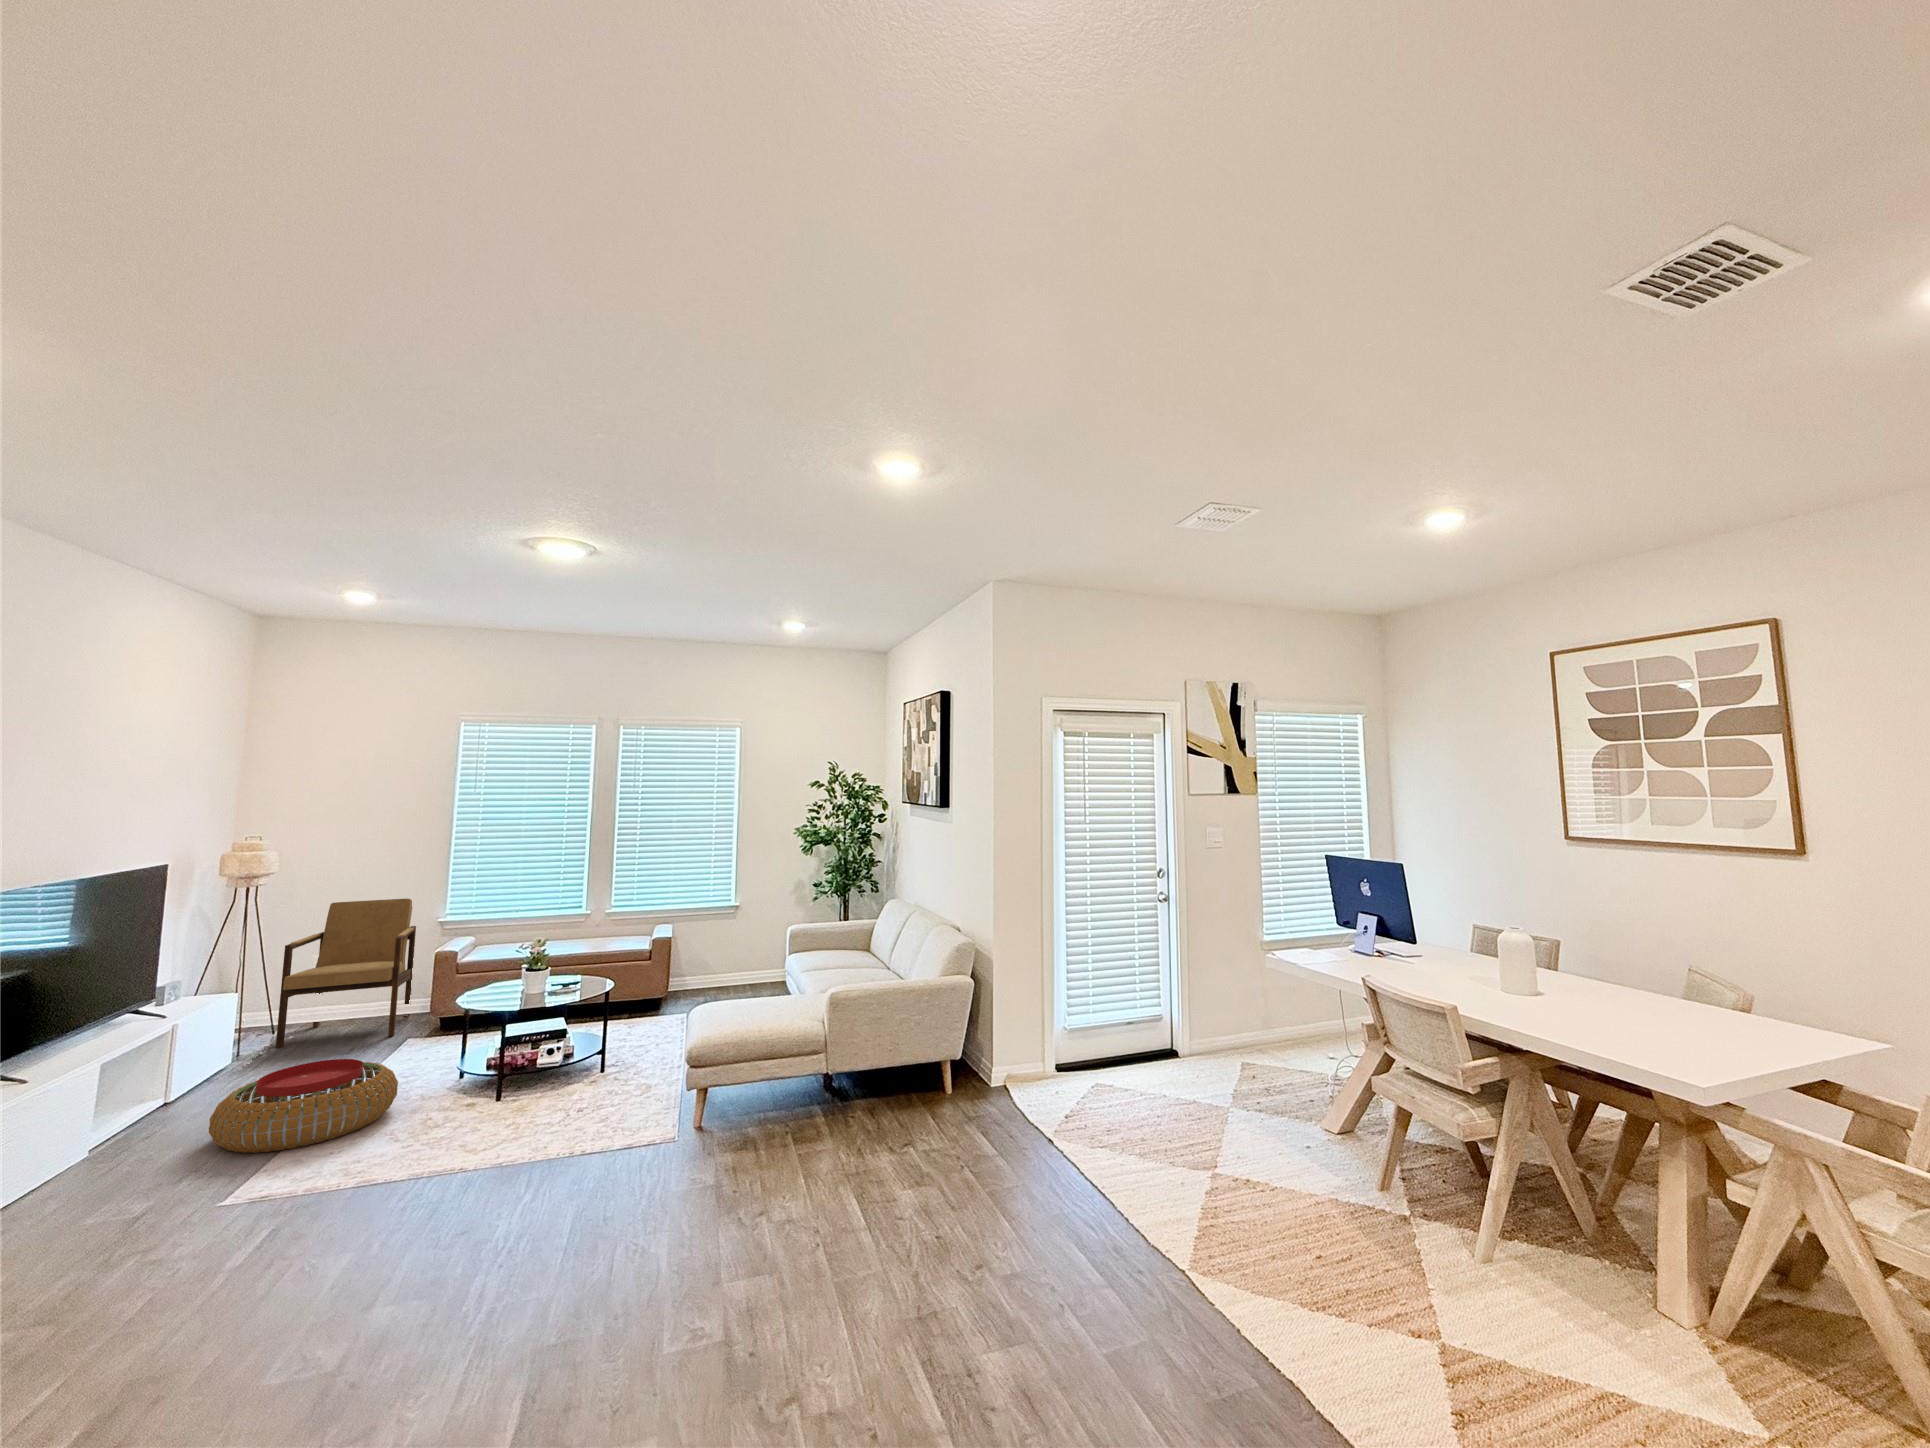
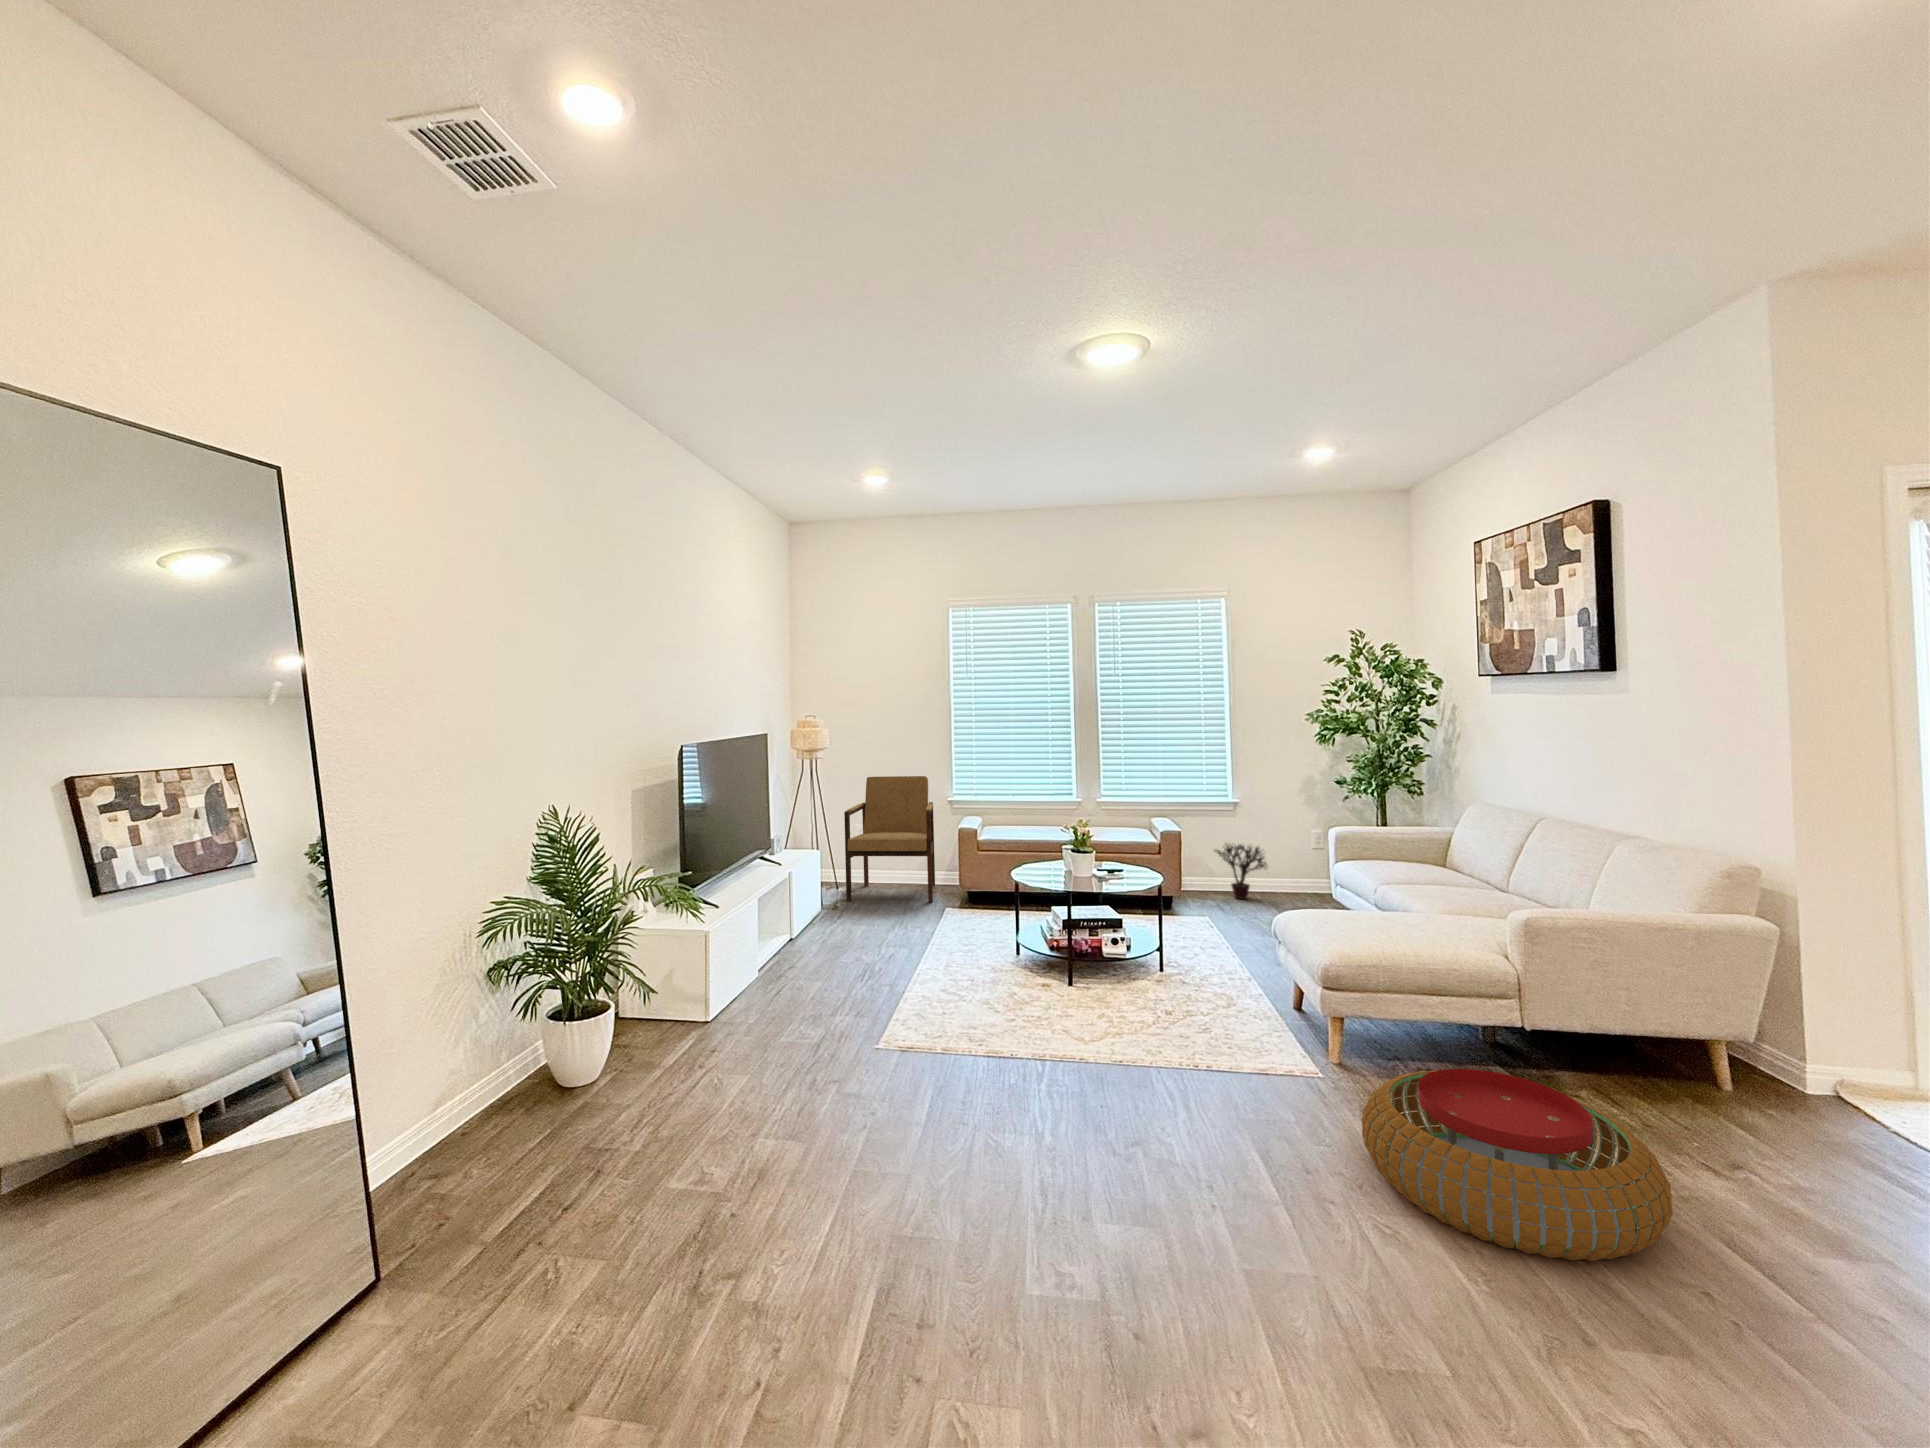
potted plant: none [709,942,755,994] -> present [1215,843,1267,899]
pouf: present [209,1059,398,1153] -> present [1361,1069,1673,1261]

